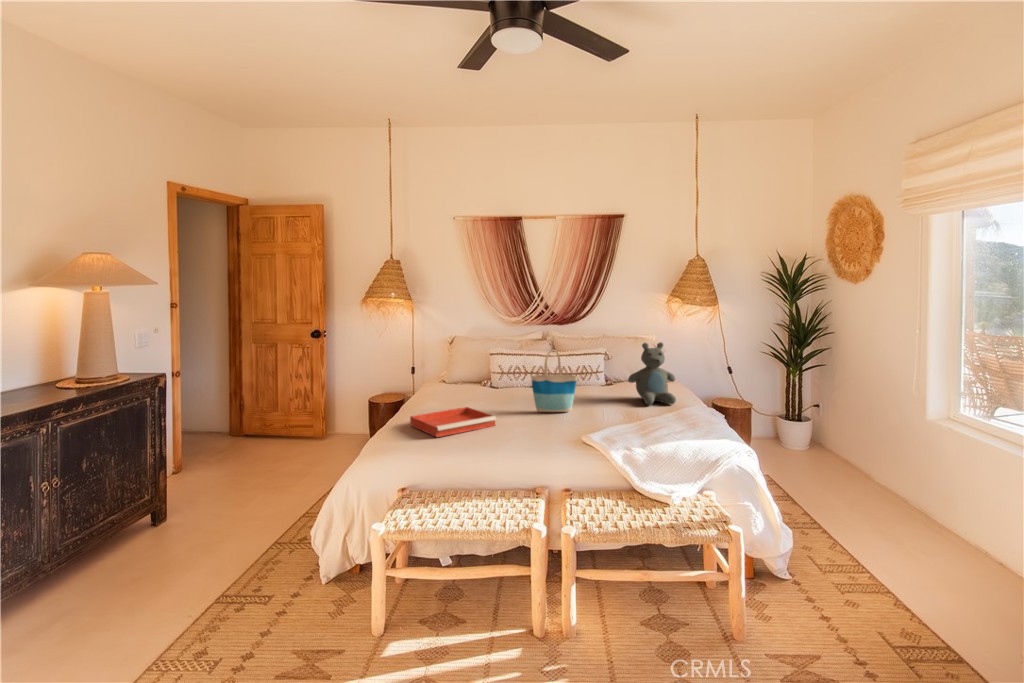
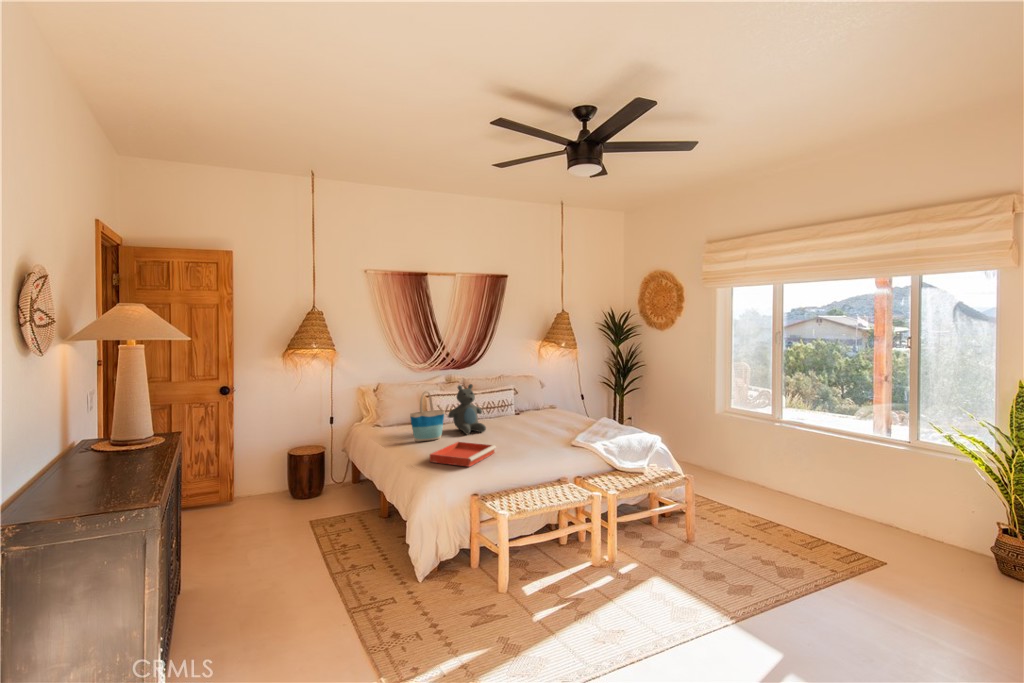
teddy bear: present [628,342,676,405] -> present [448,384,486,434]
tote bag: present [531,350,577,412] -> present [410,391,445,441]

